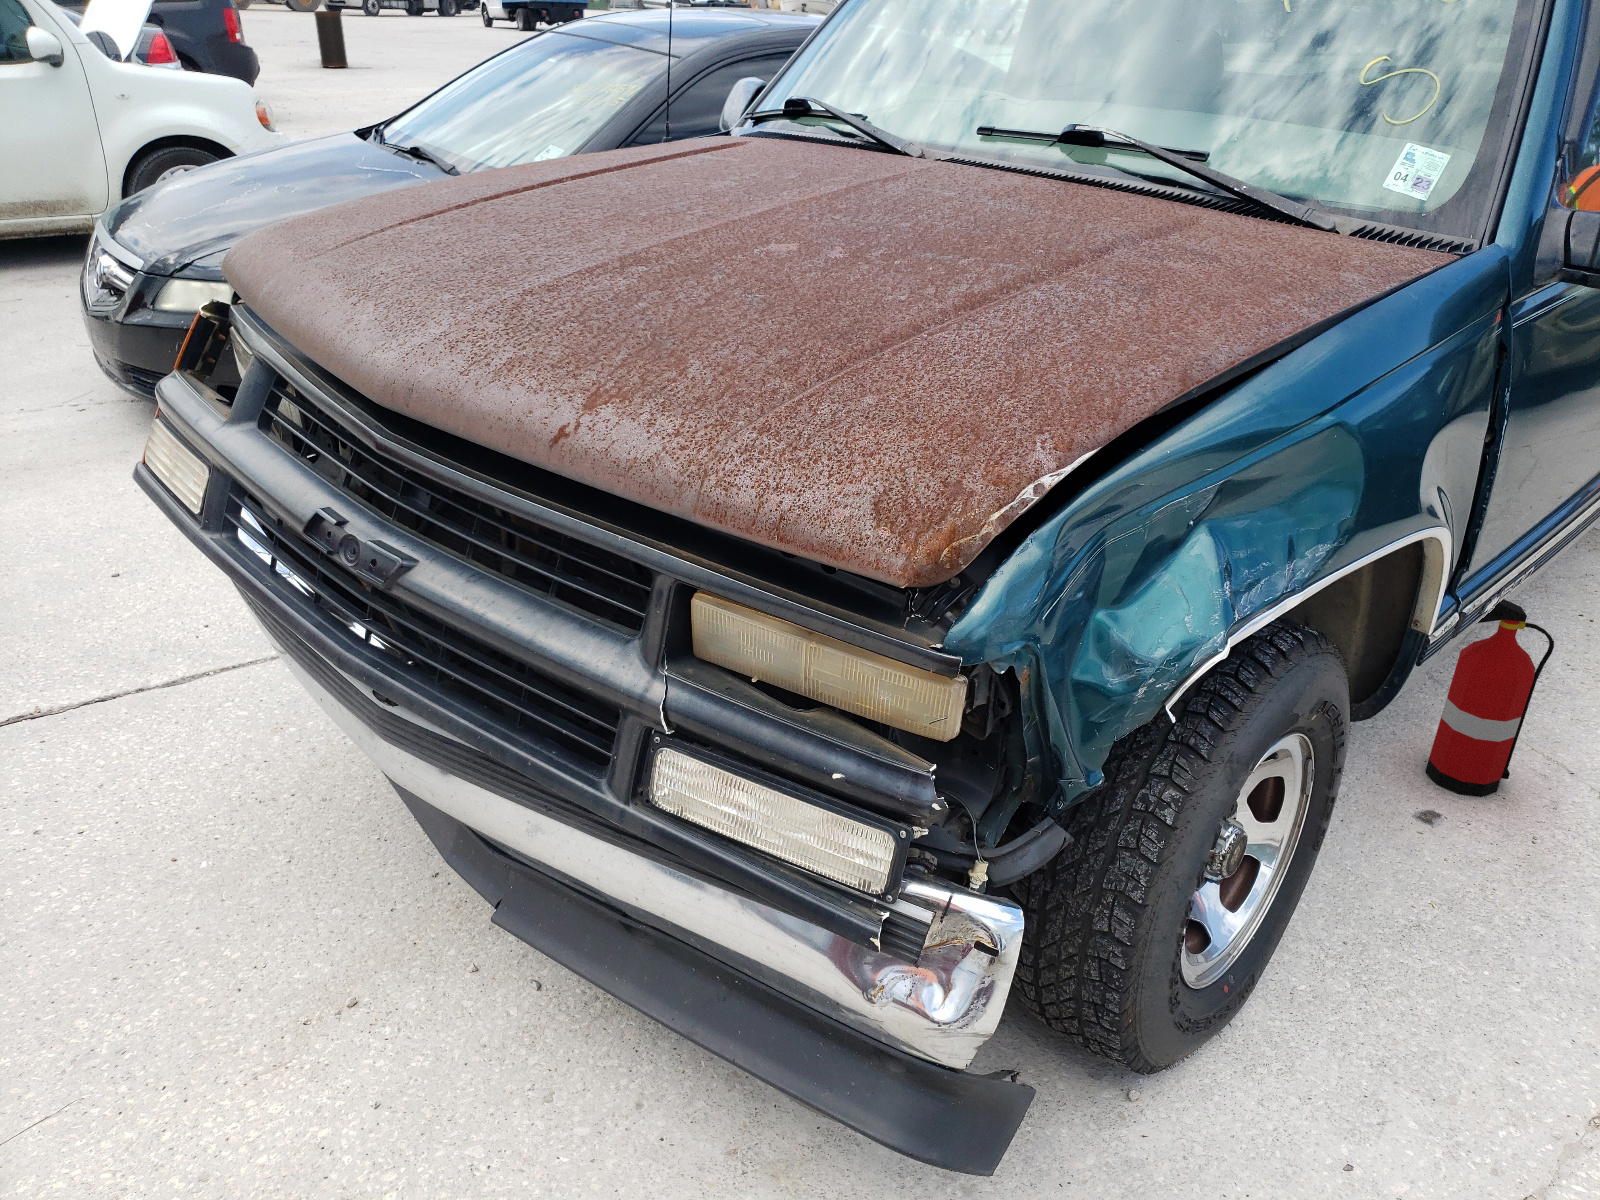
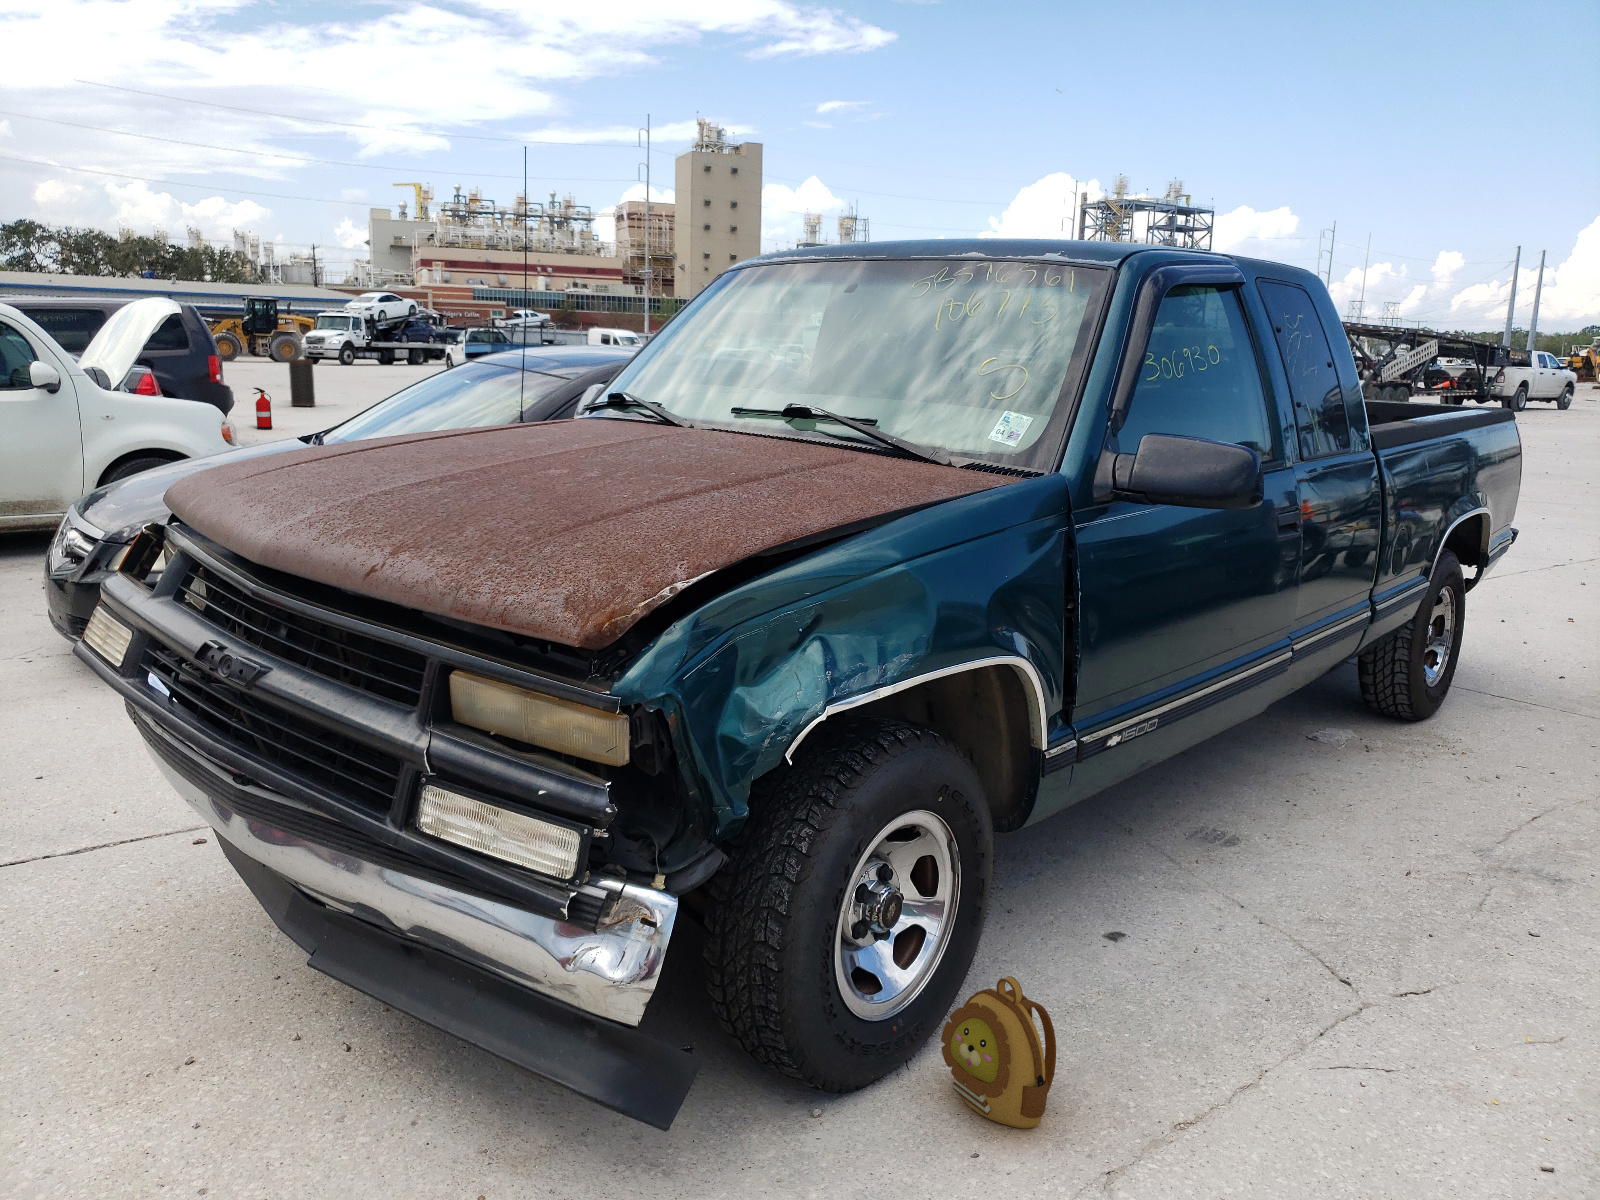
fire extinguisher: present [1426,599,1554,797] -> present [253,388,273,430]
backpack: none [1288,941,1438,1123] -> present [941,976,1056,1128]

